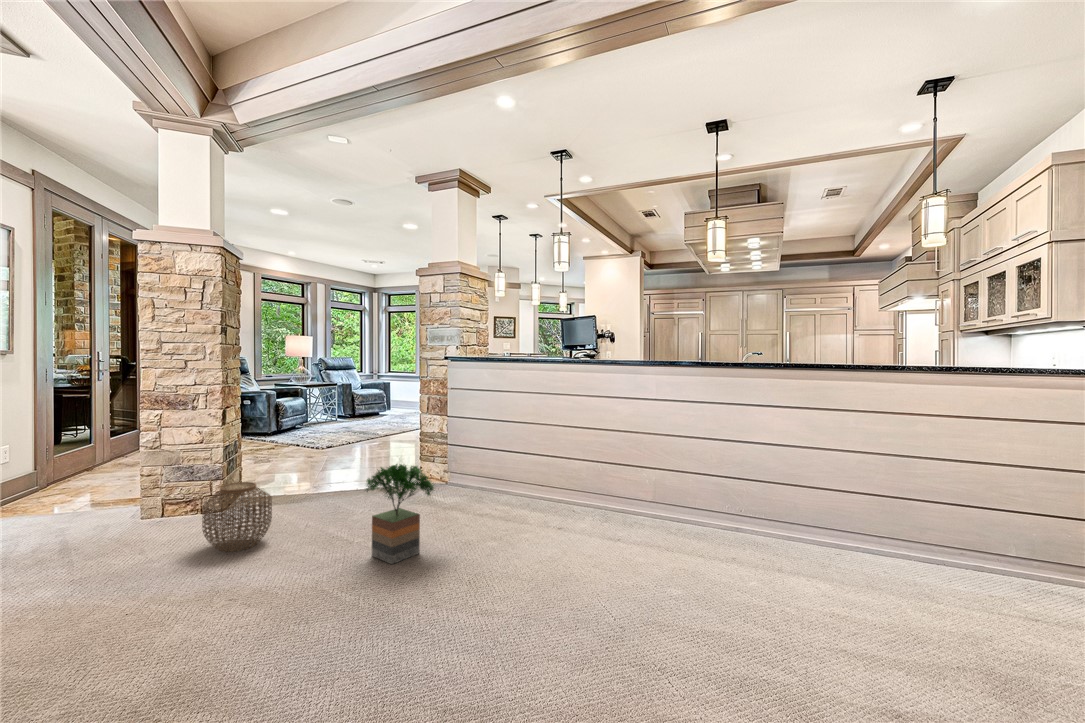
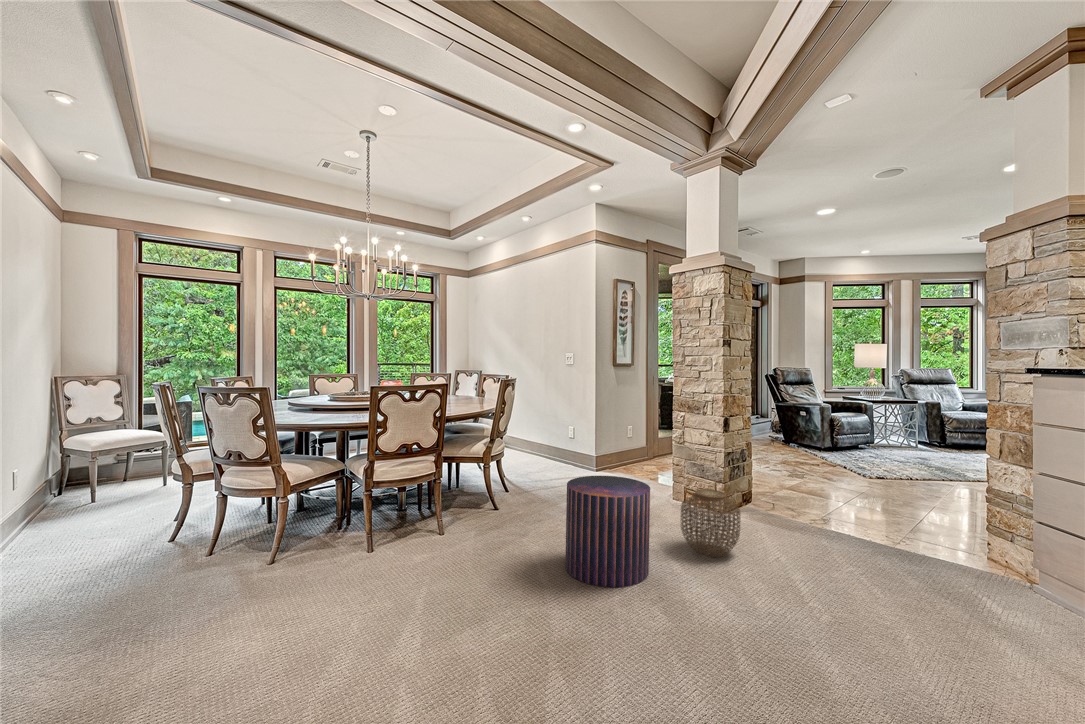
potted tree: present [365,464,434,564] -> none [811,513,919,655]
pouf: none [53,491,193,641] -> present [565,476,650,588]

